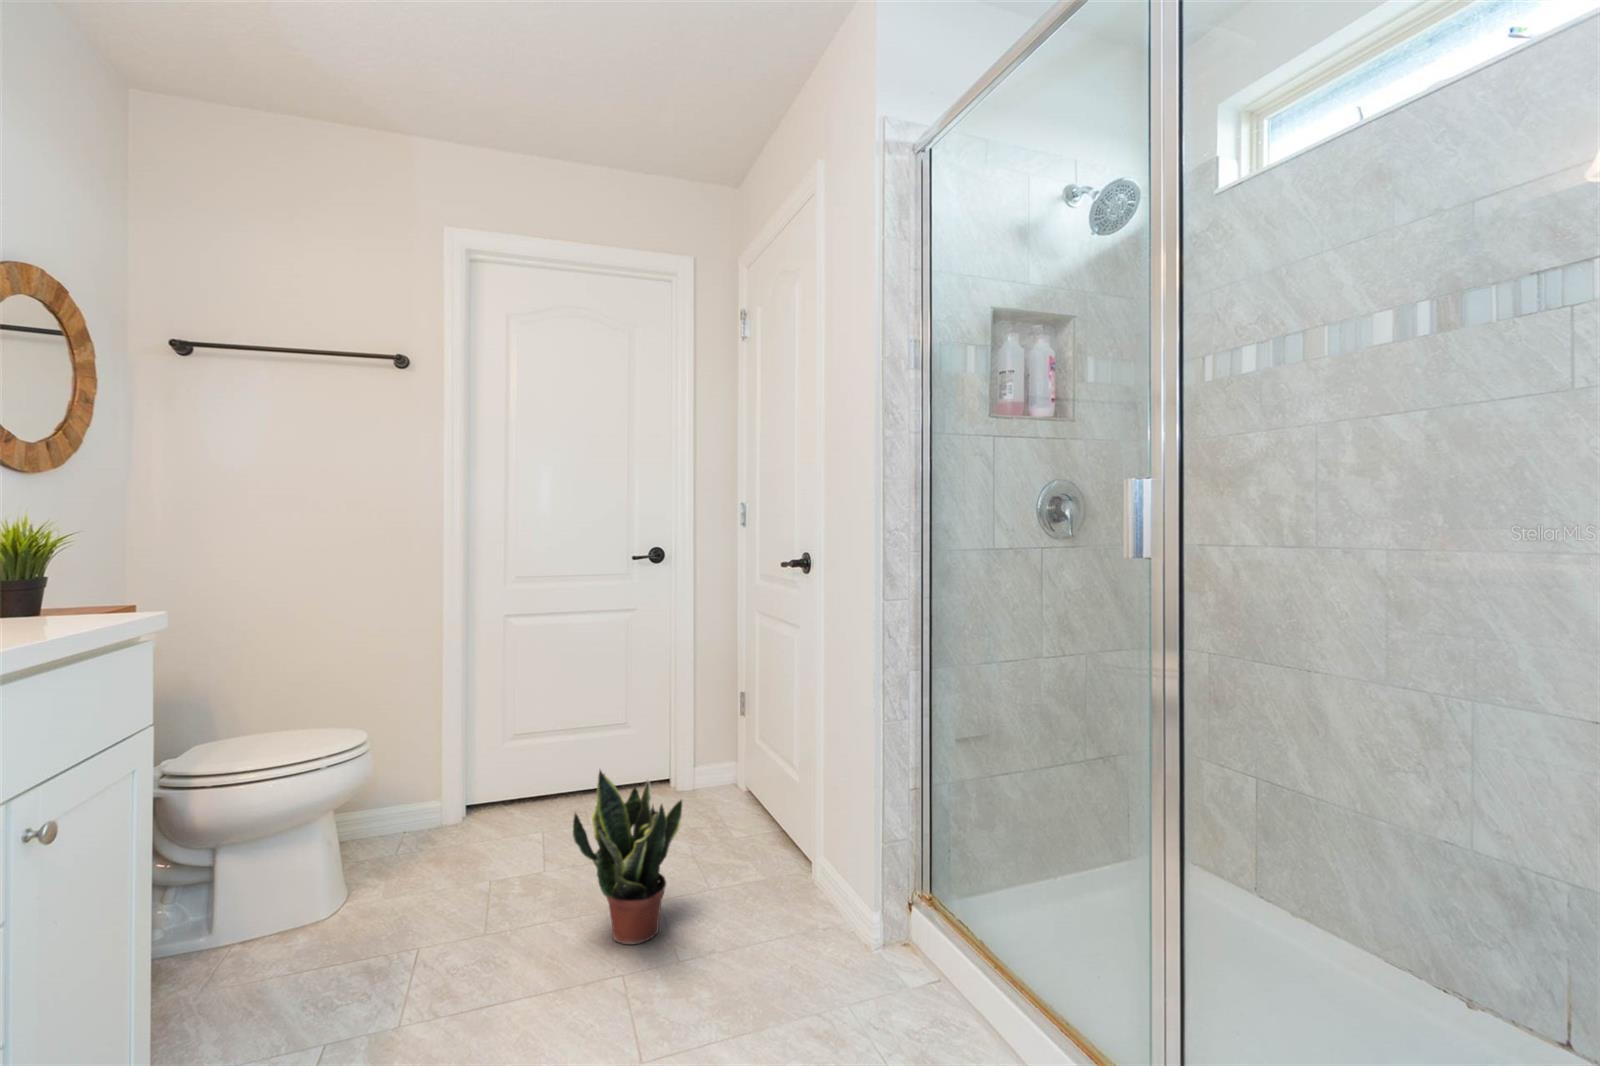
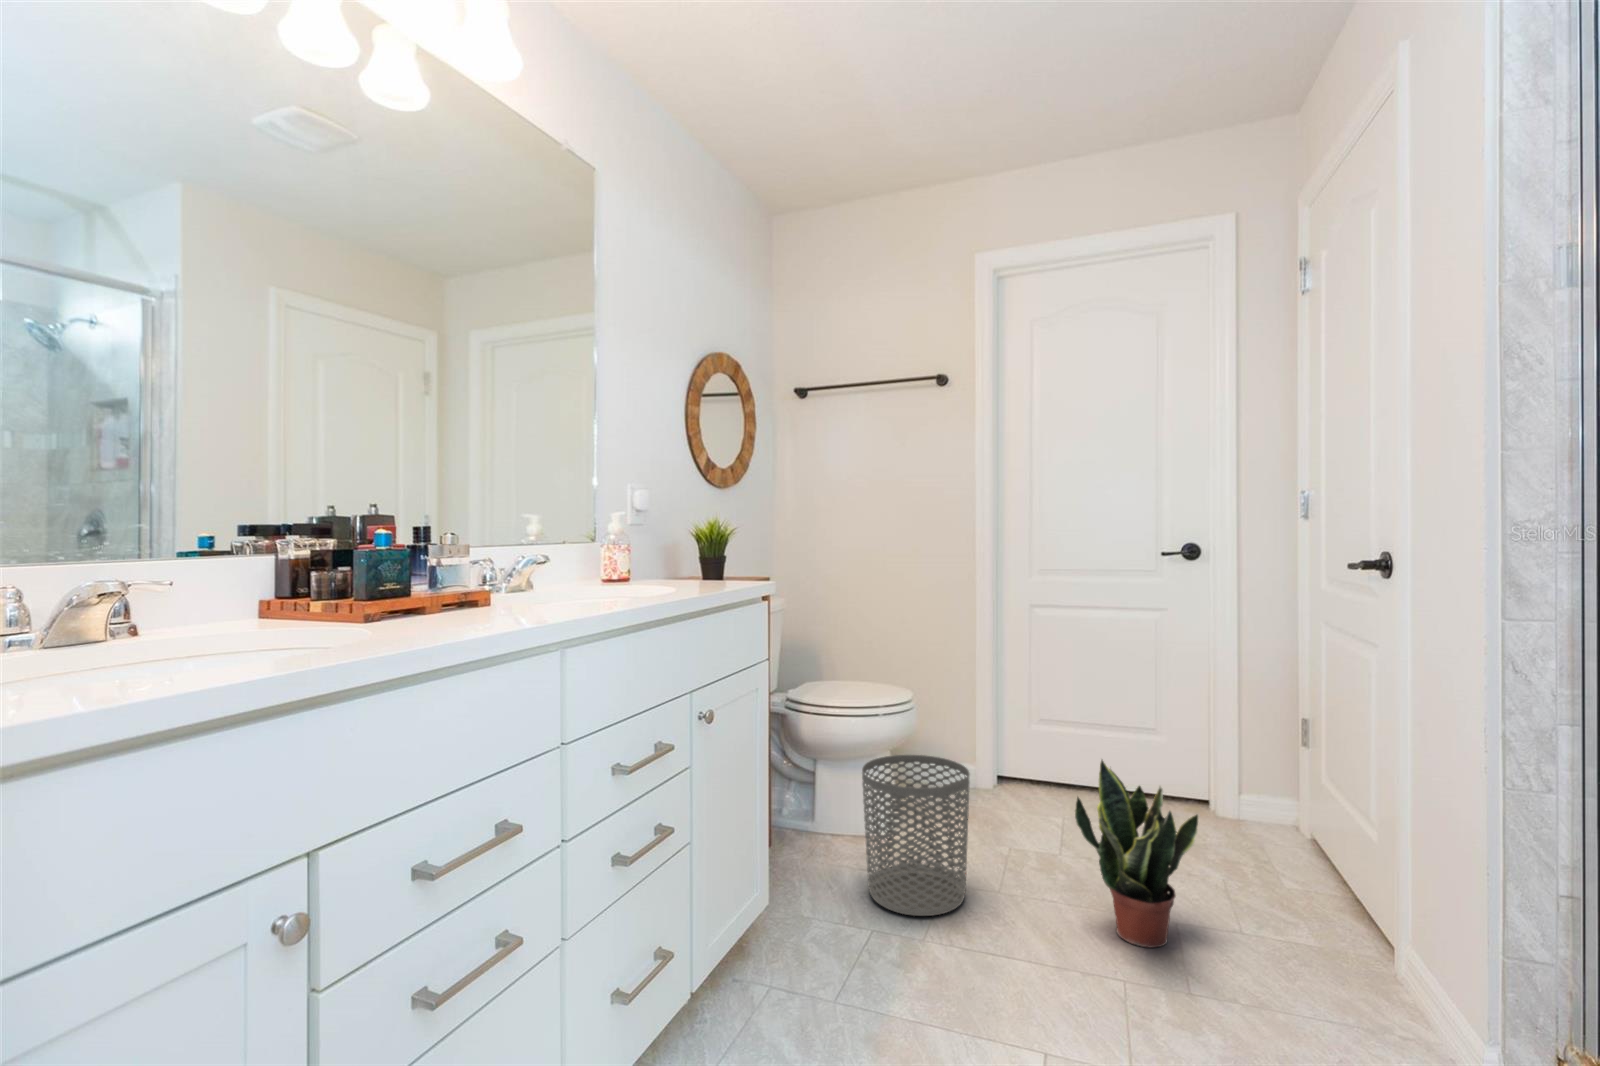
waste bin: none [298,806,451,1020] -> present [862,755,970,916]

